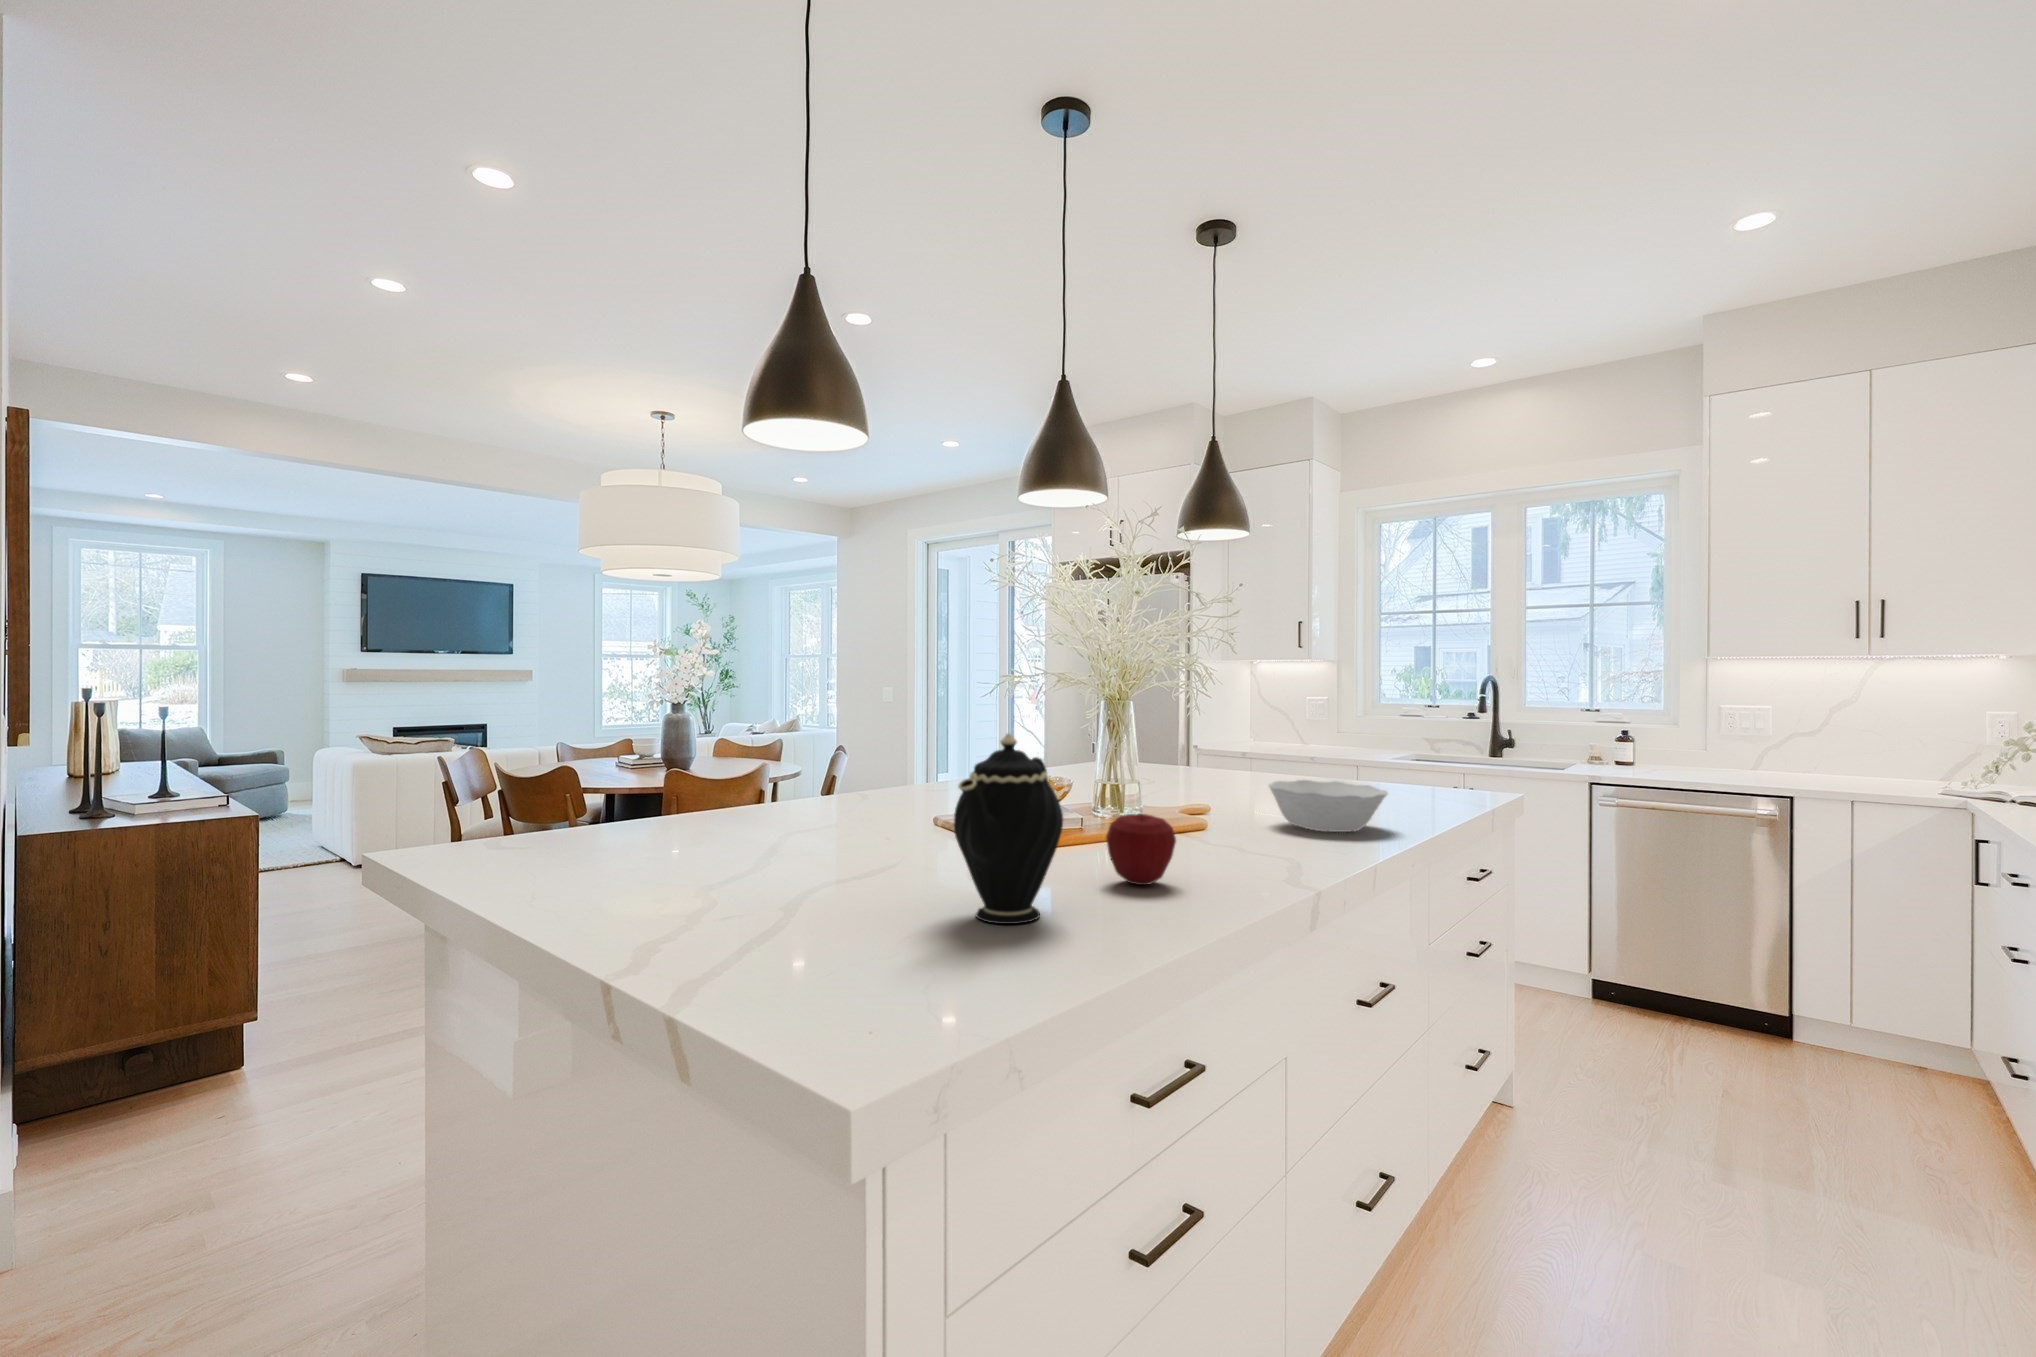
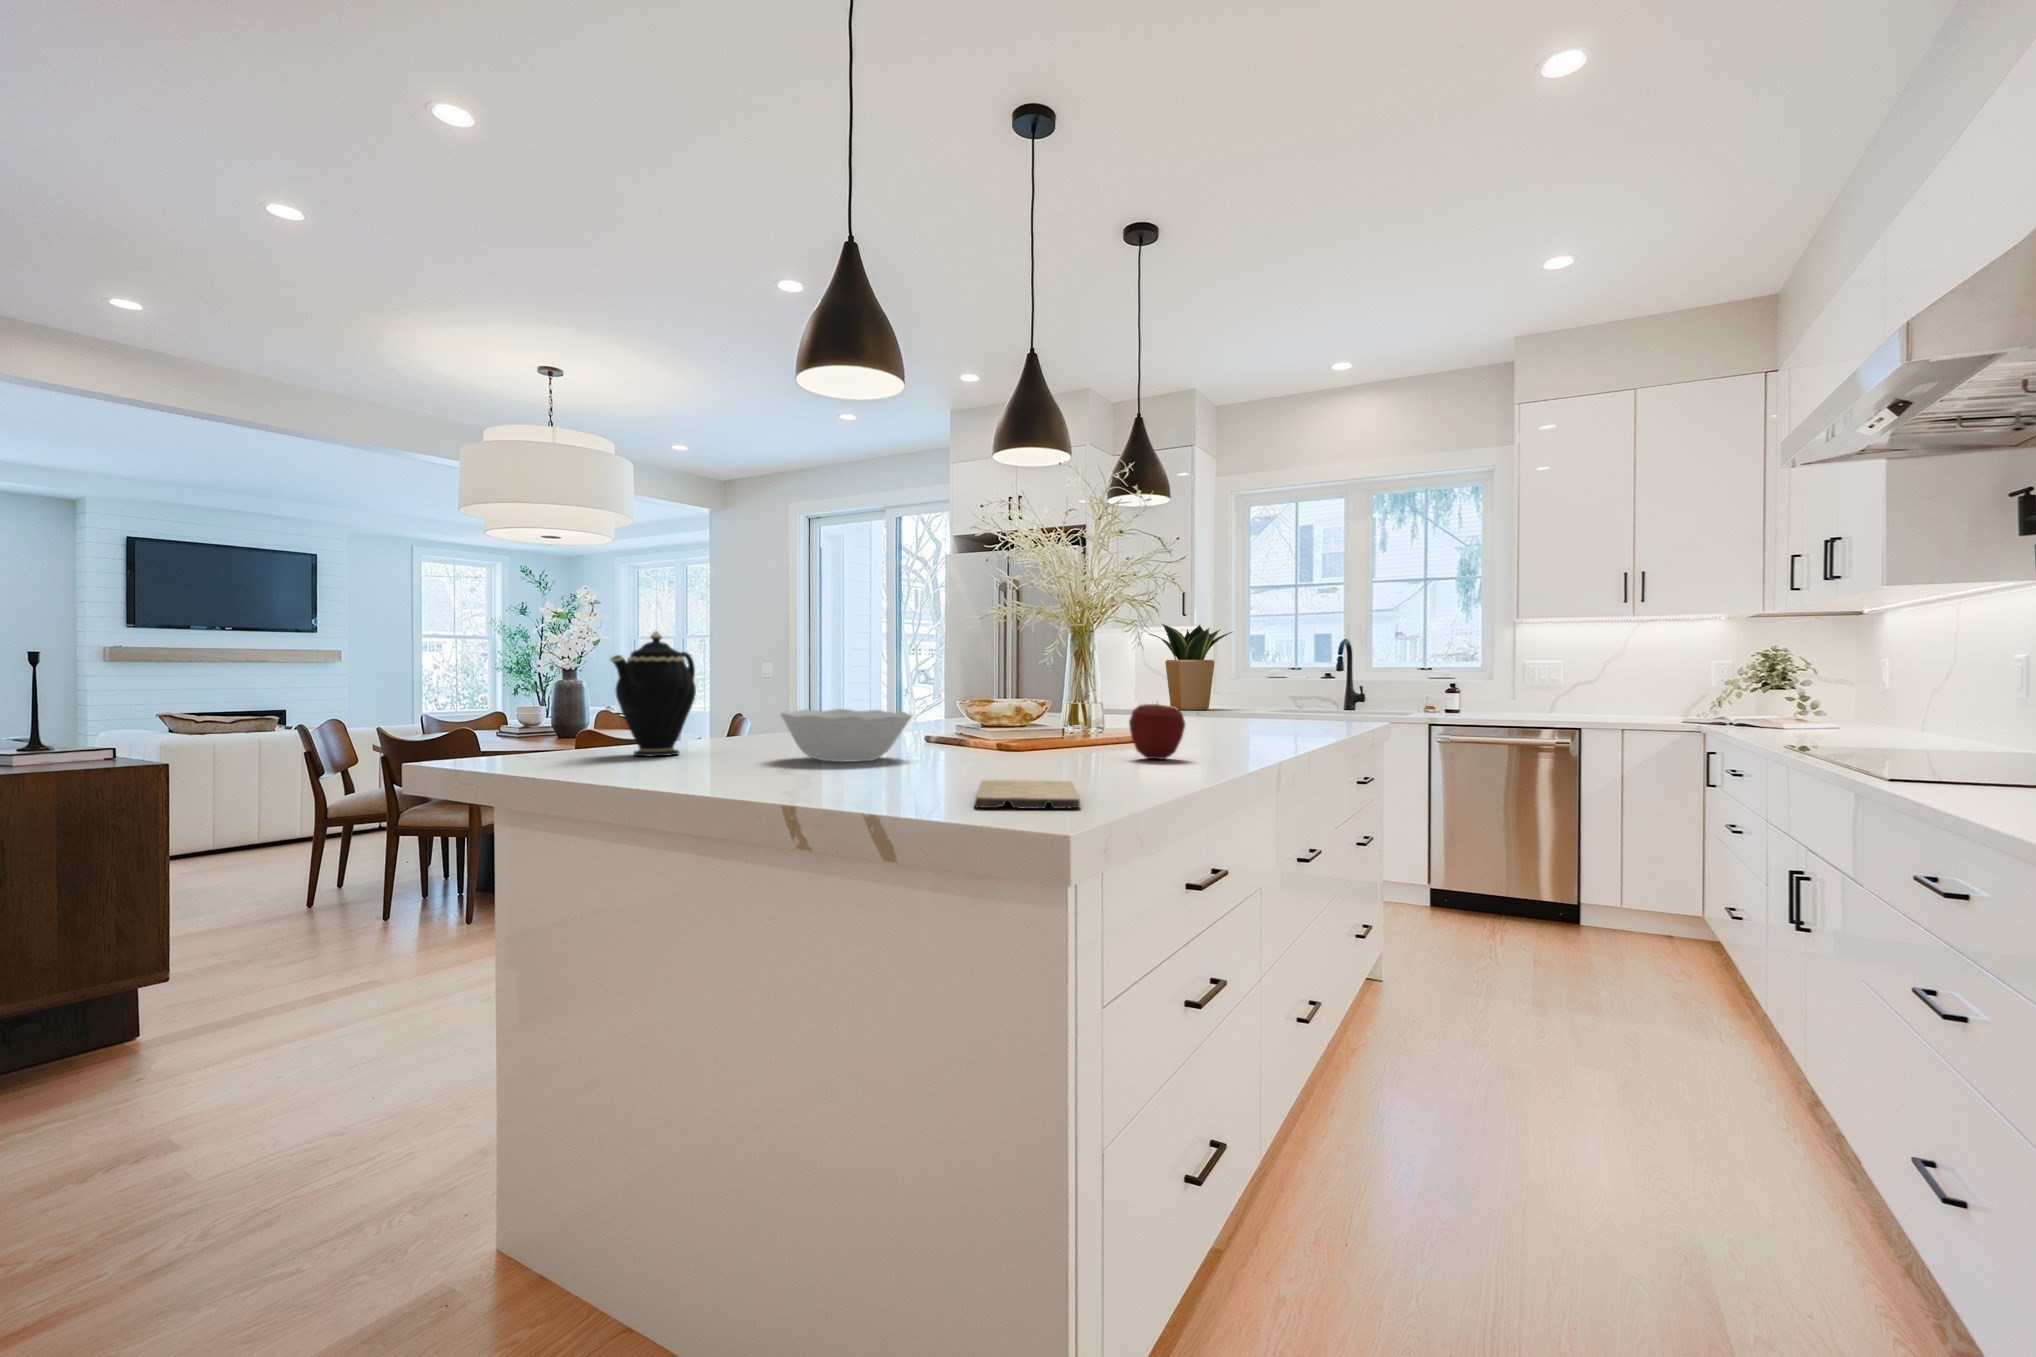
potted plant: none [1252,662,1353,759] -> present [1149,624,1232,710]
teapot: present [954,733,1063,924] -> present [610,631,696,756]
bowl: present [1269,780,1388,832] -> present [781,709,911,762]
cutting board: none [753,952,939,1033] -> present [974,780,1080,809]

